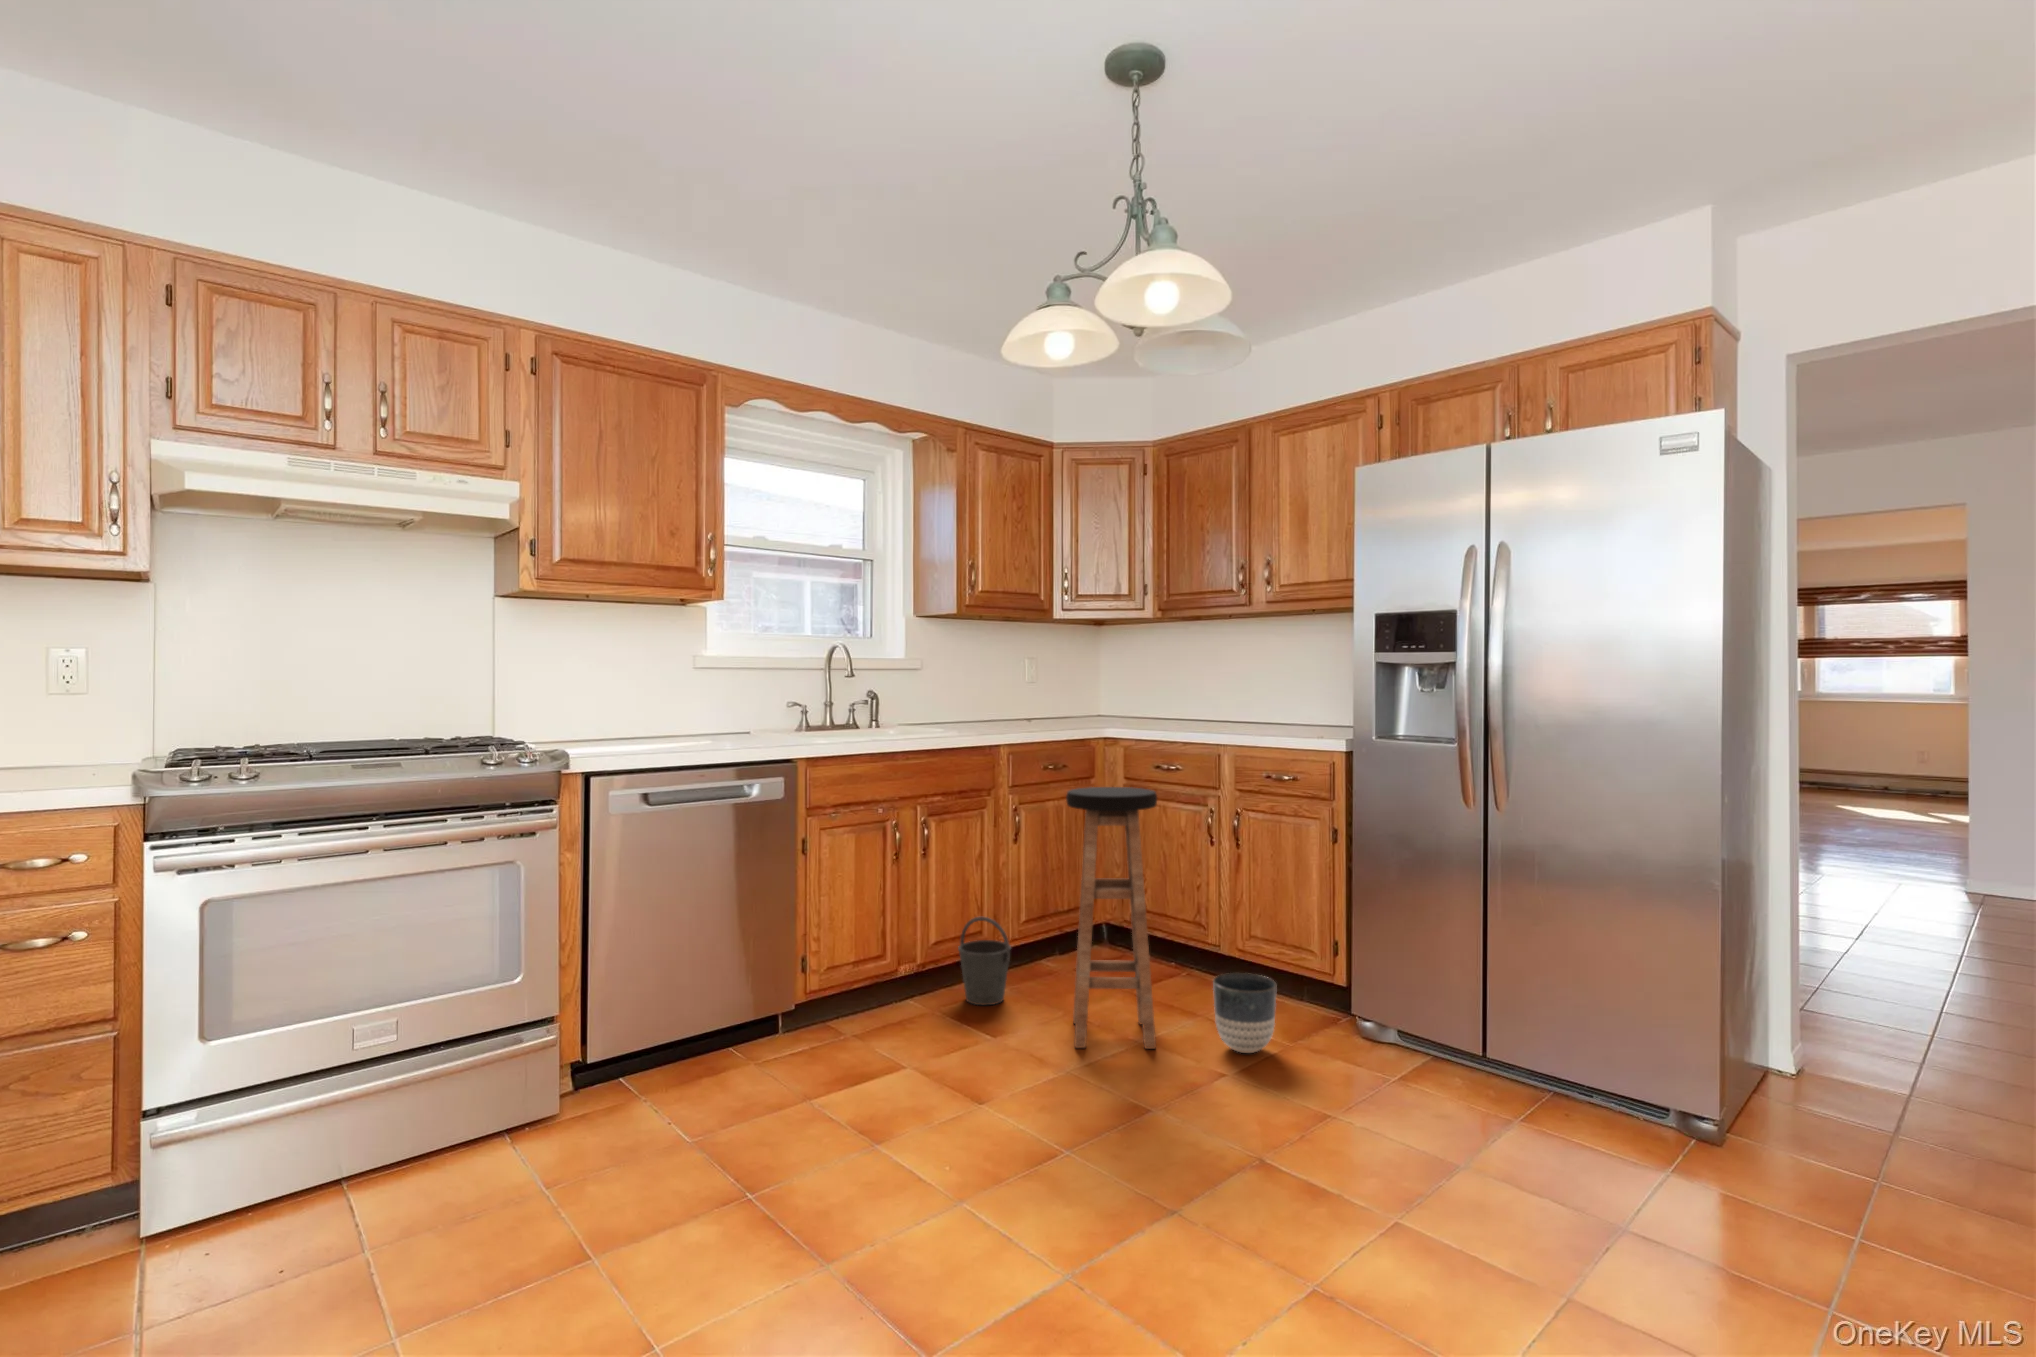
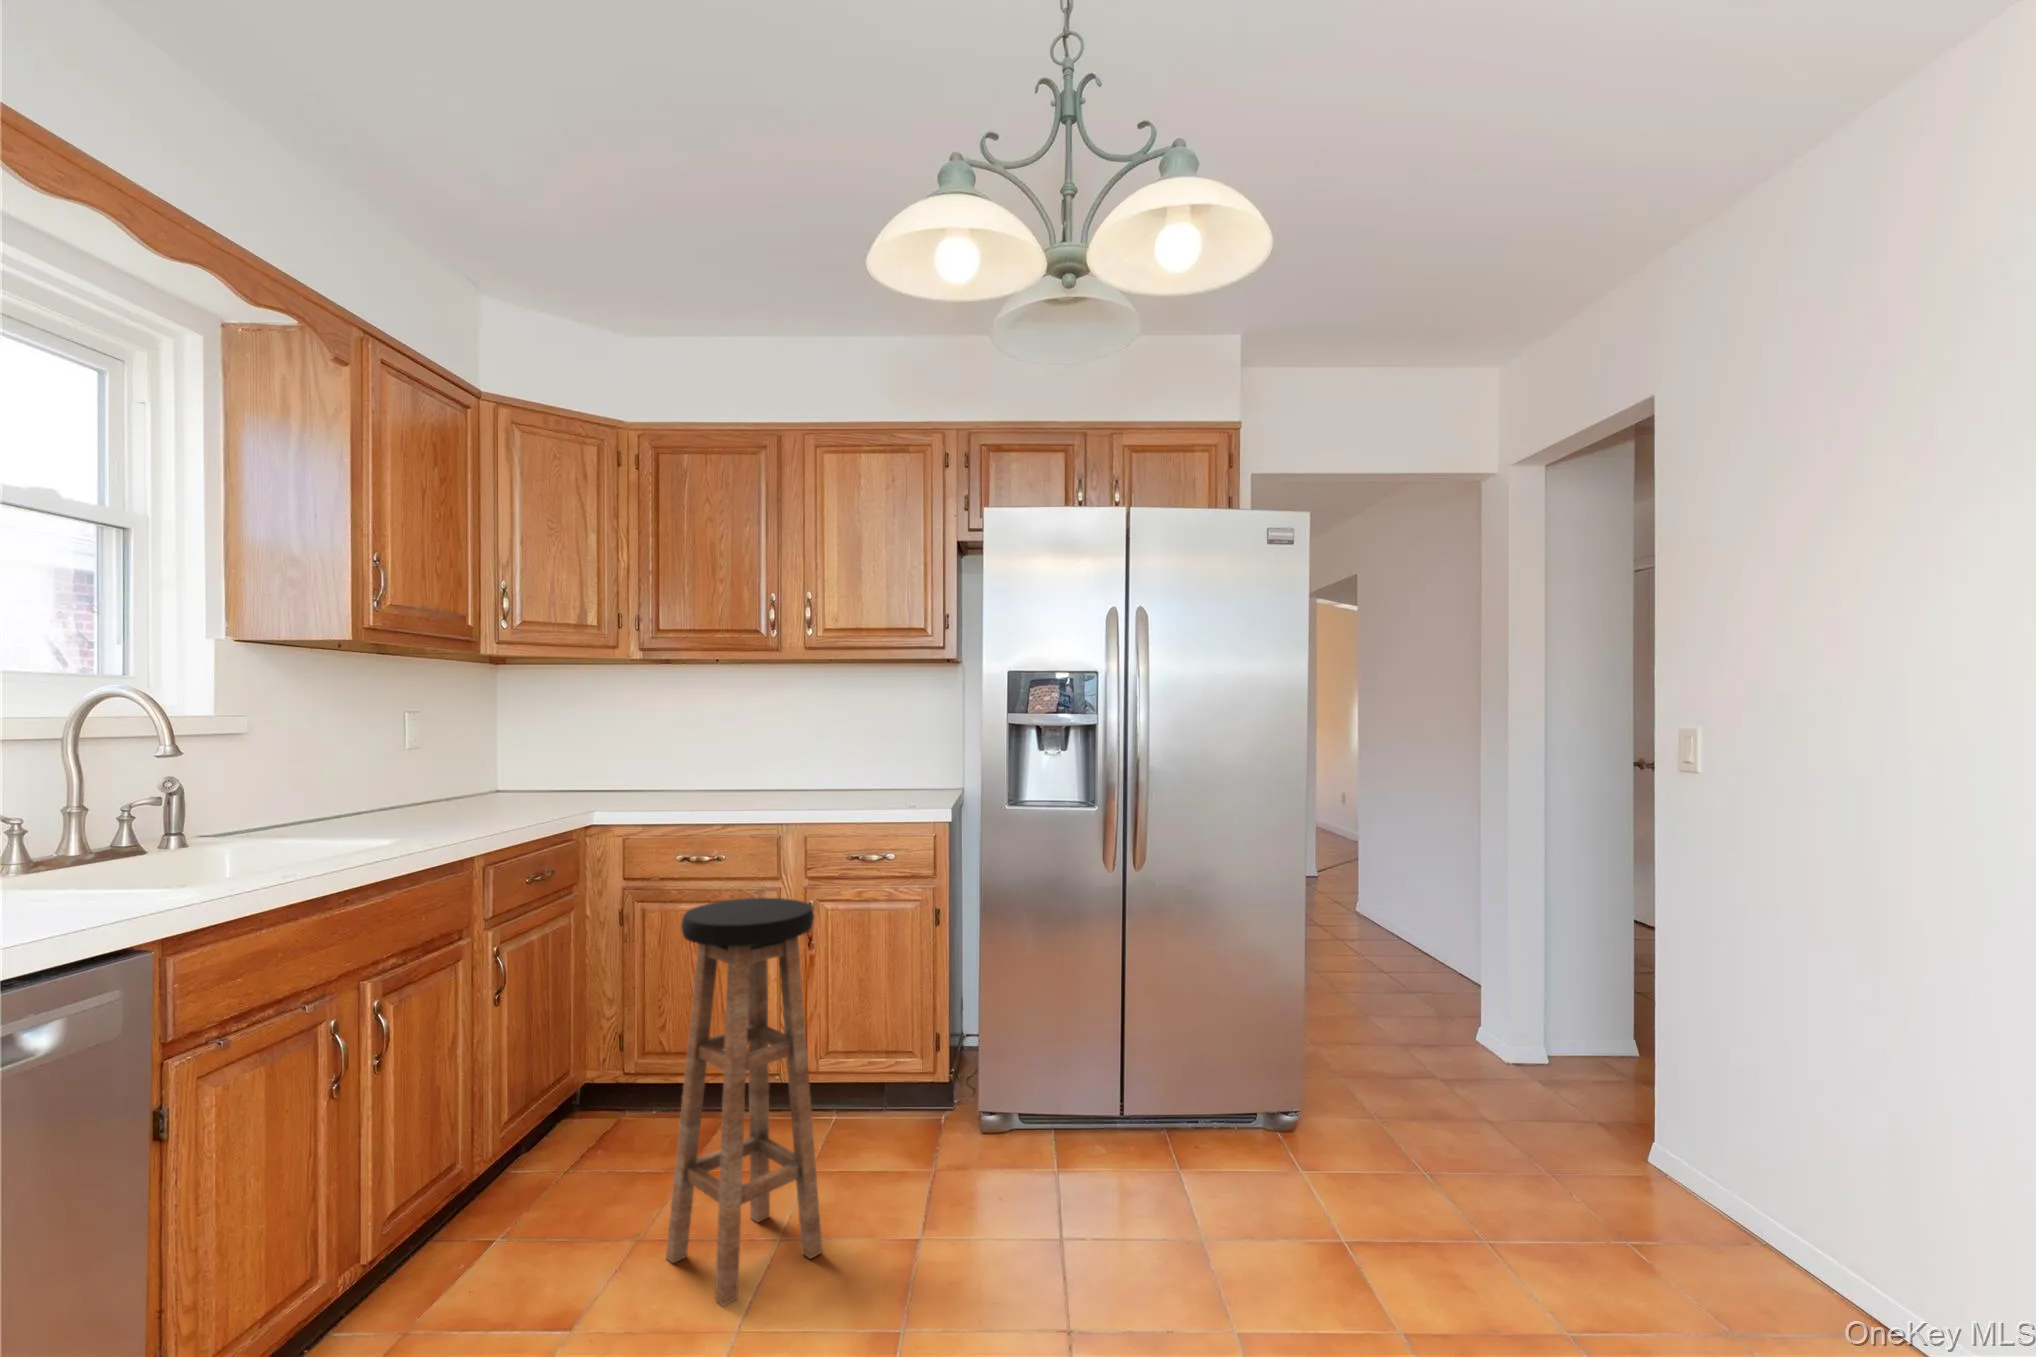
bucket: present [958,917,1011,1005] -> none [427,1145,542,1305]
planter: present [1213,973,1276,1053] -> none [873,1103,949,1210]

